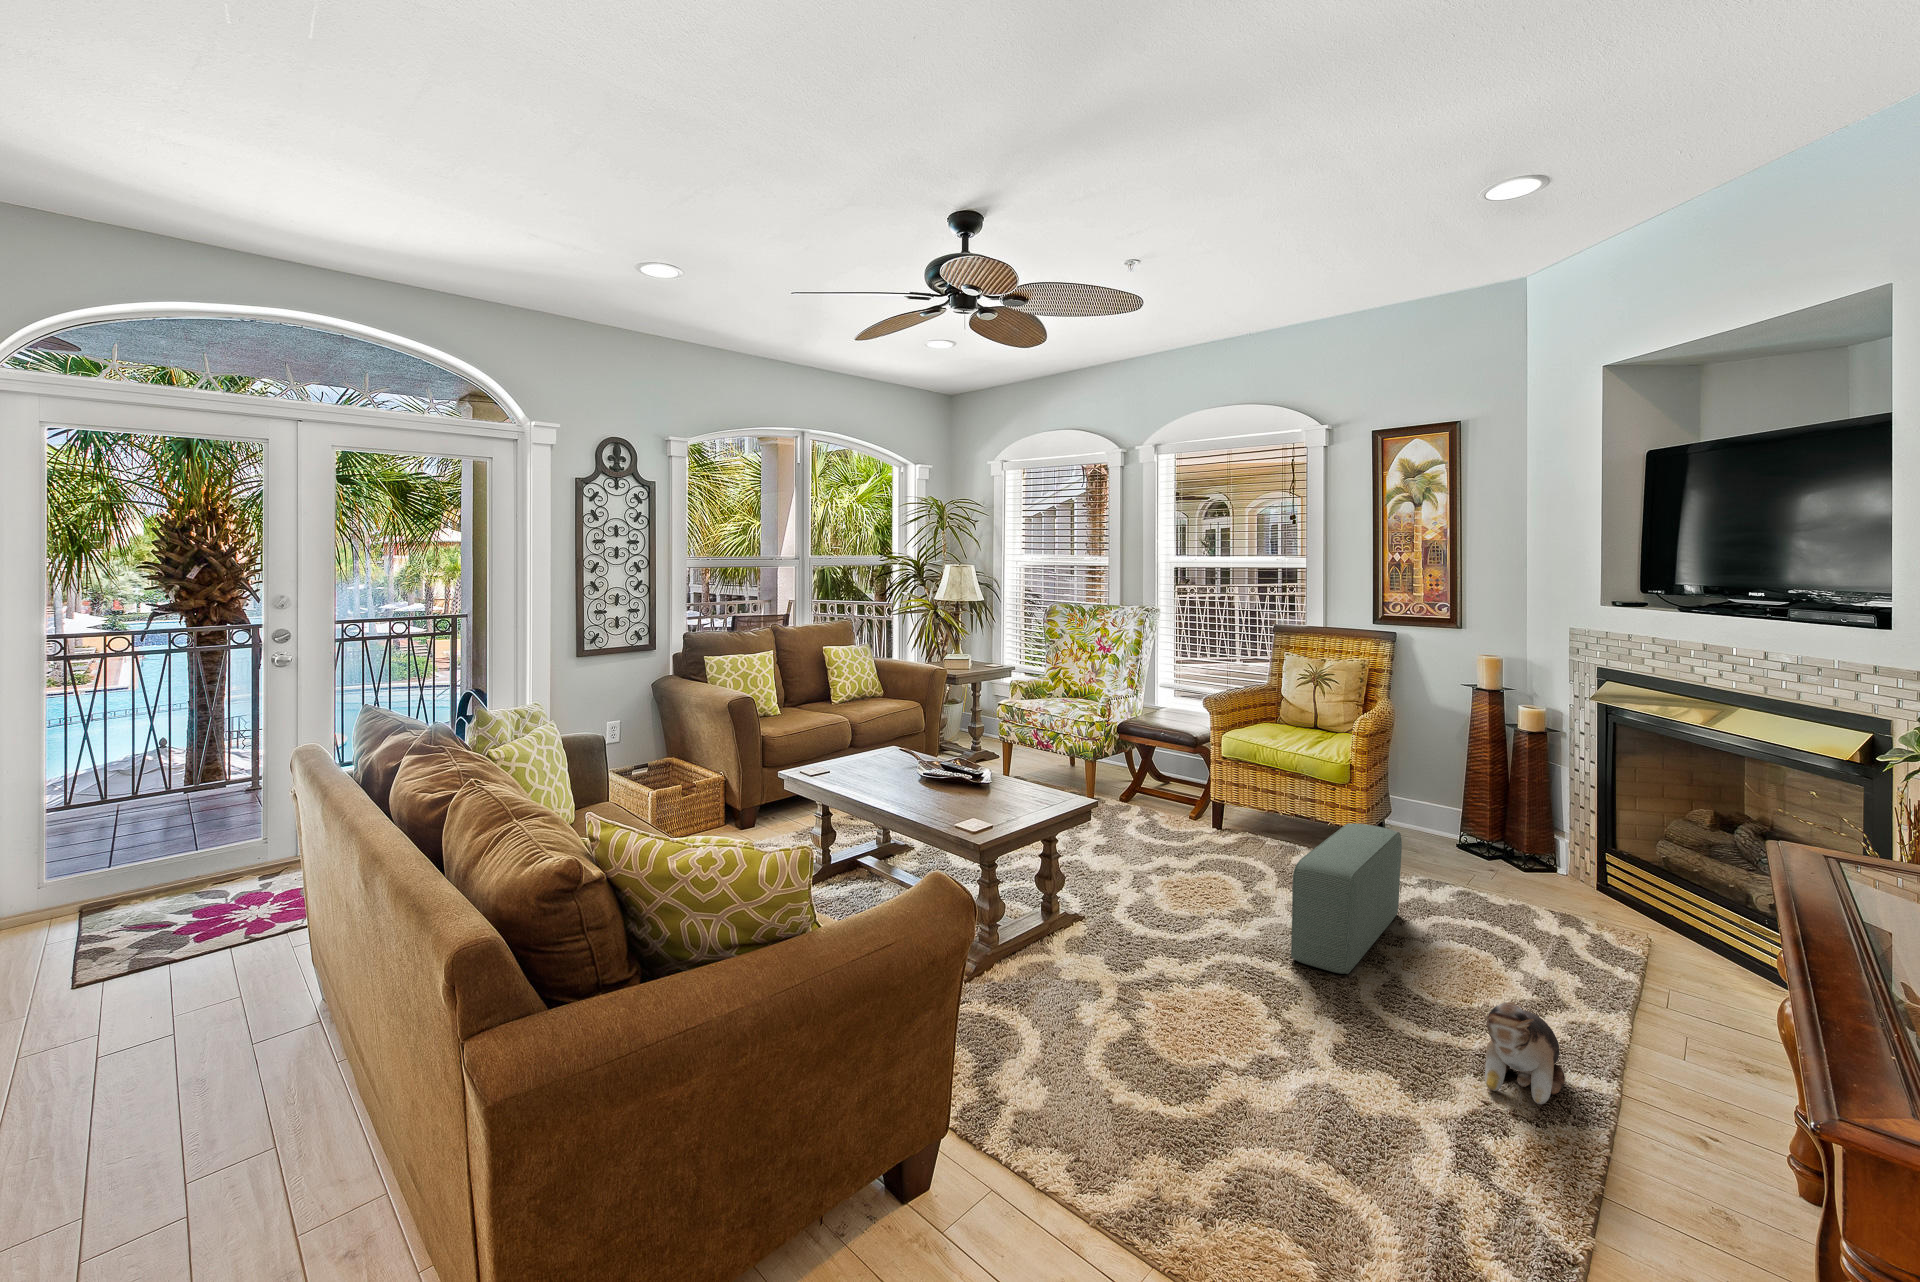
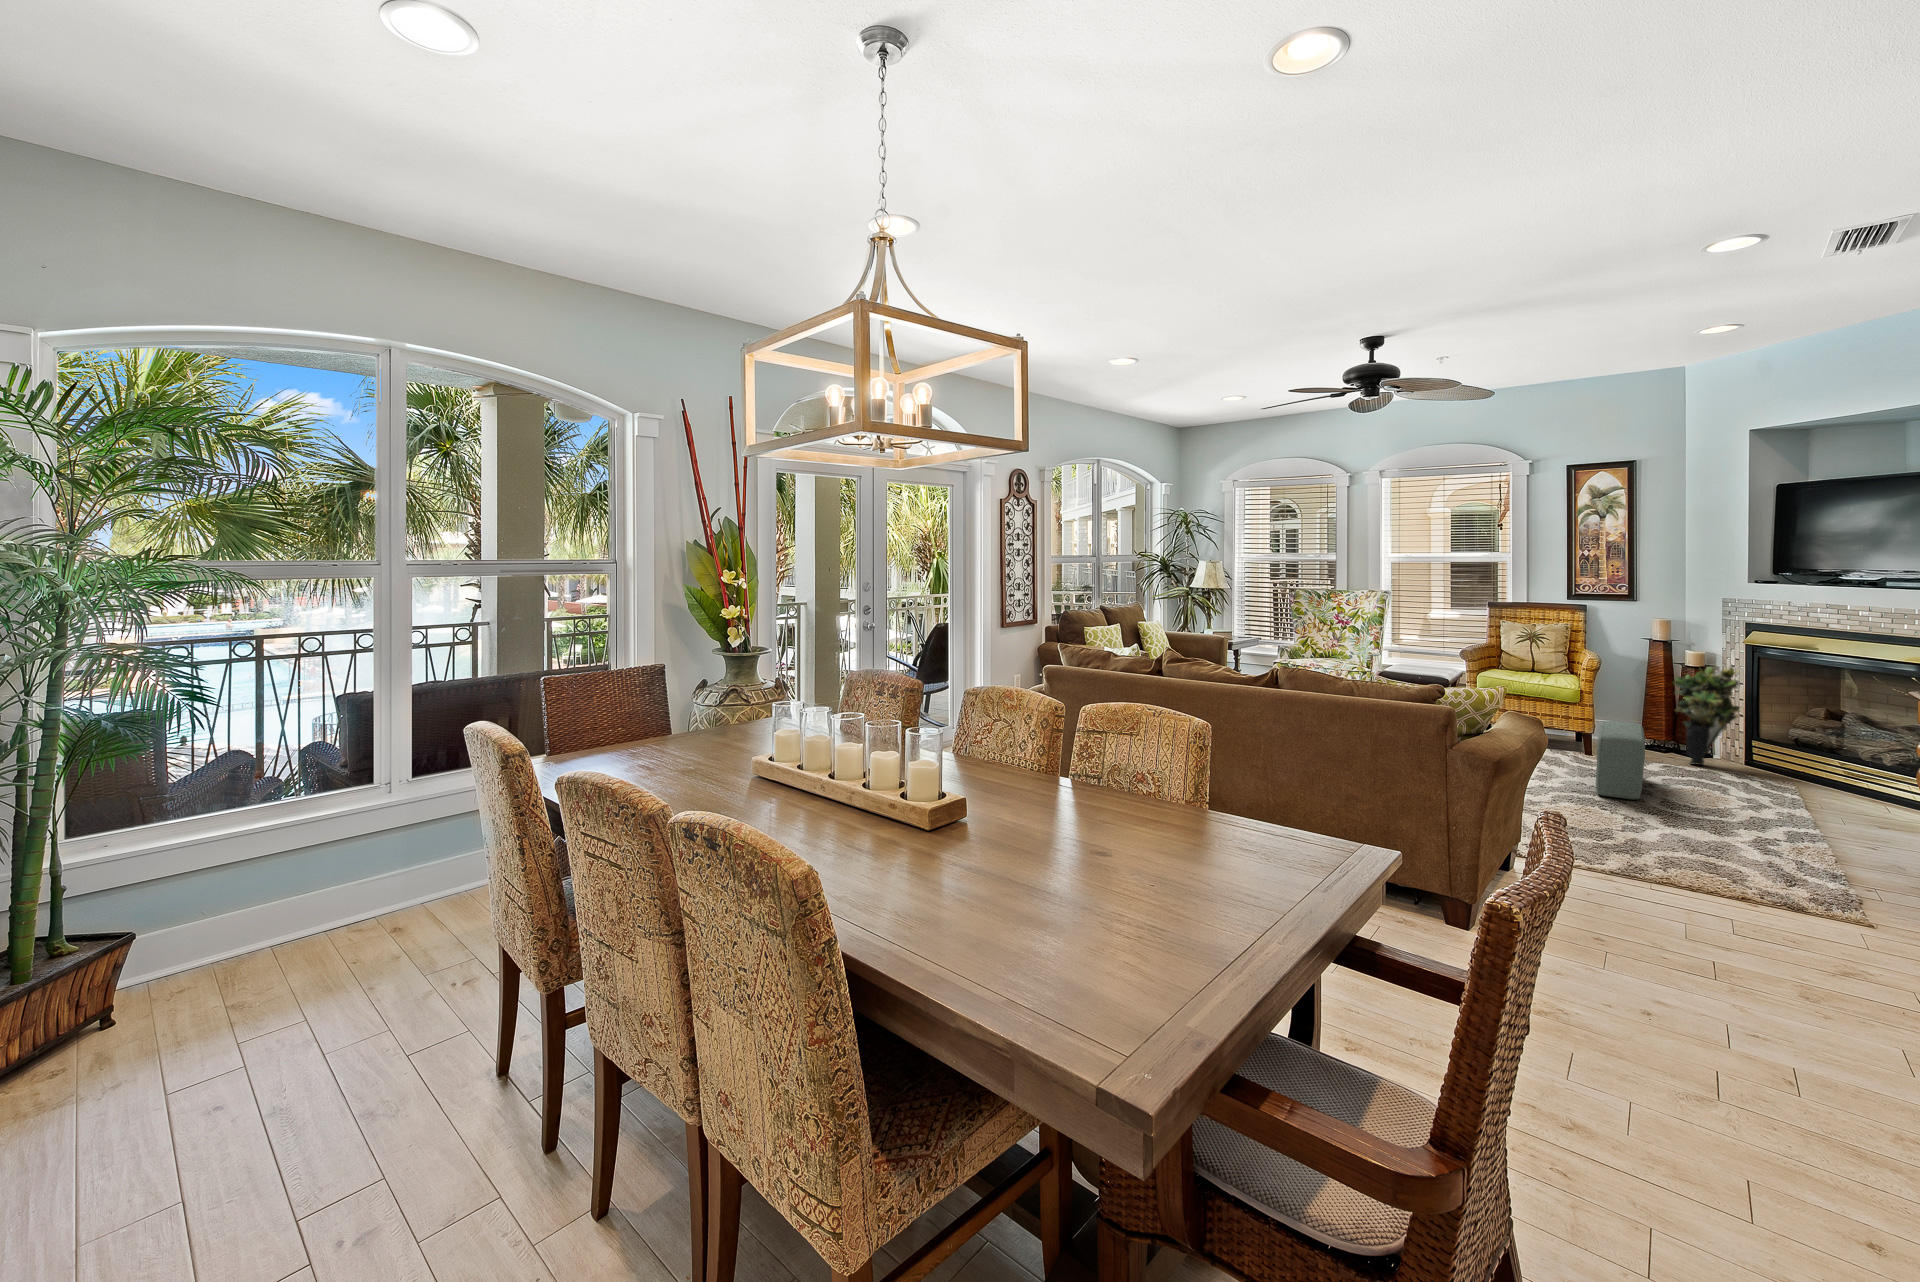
potted plant: none [1485,733,1586,890] -> present [1674,667,1740,765]
plush toy: present [1478,1002,1565,1104] -> none [1756,785,1800,839]

